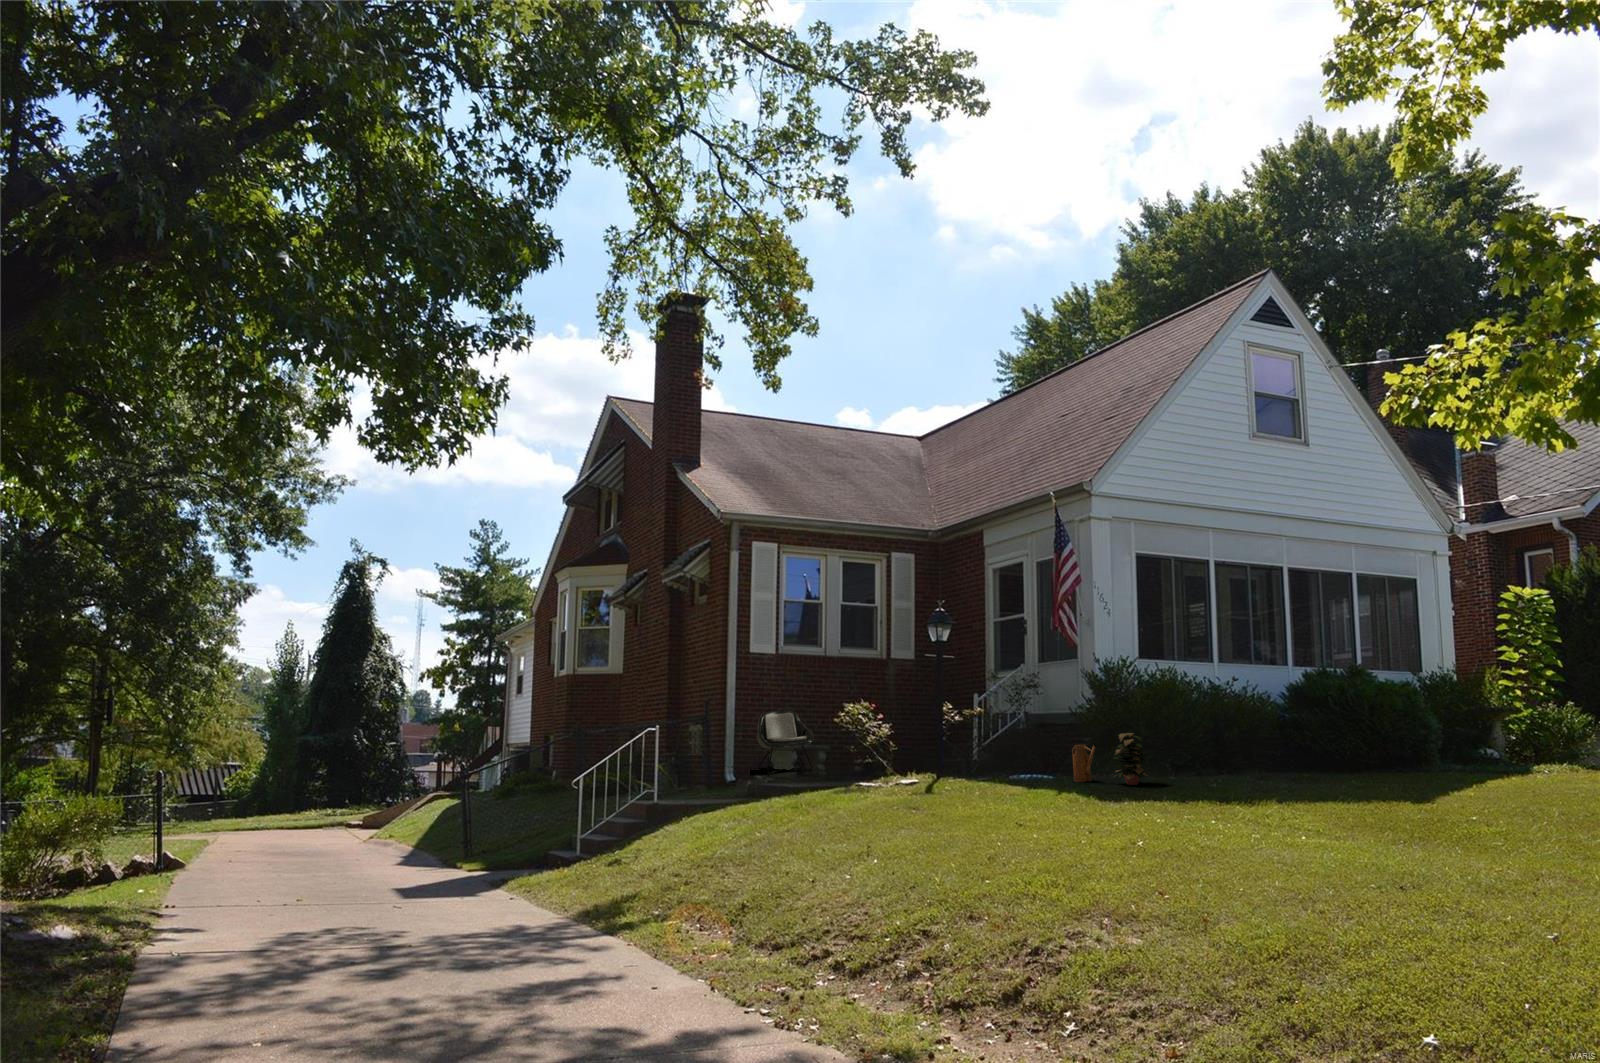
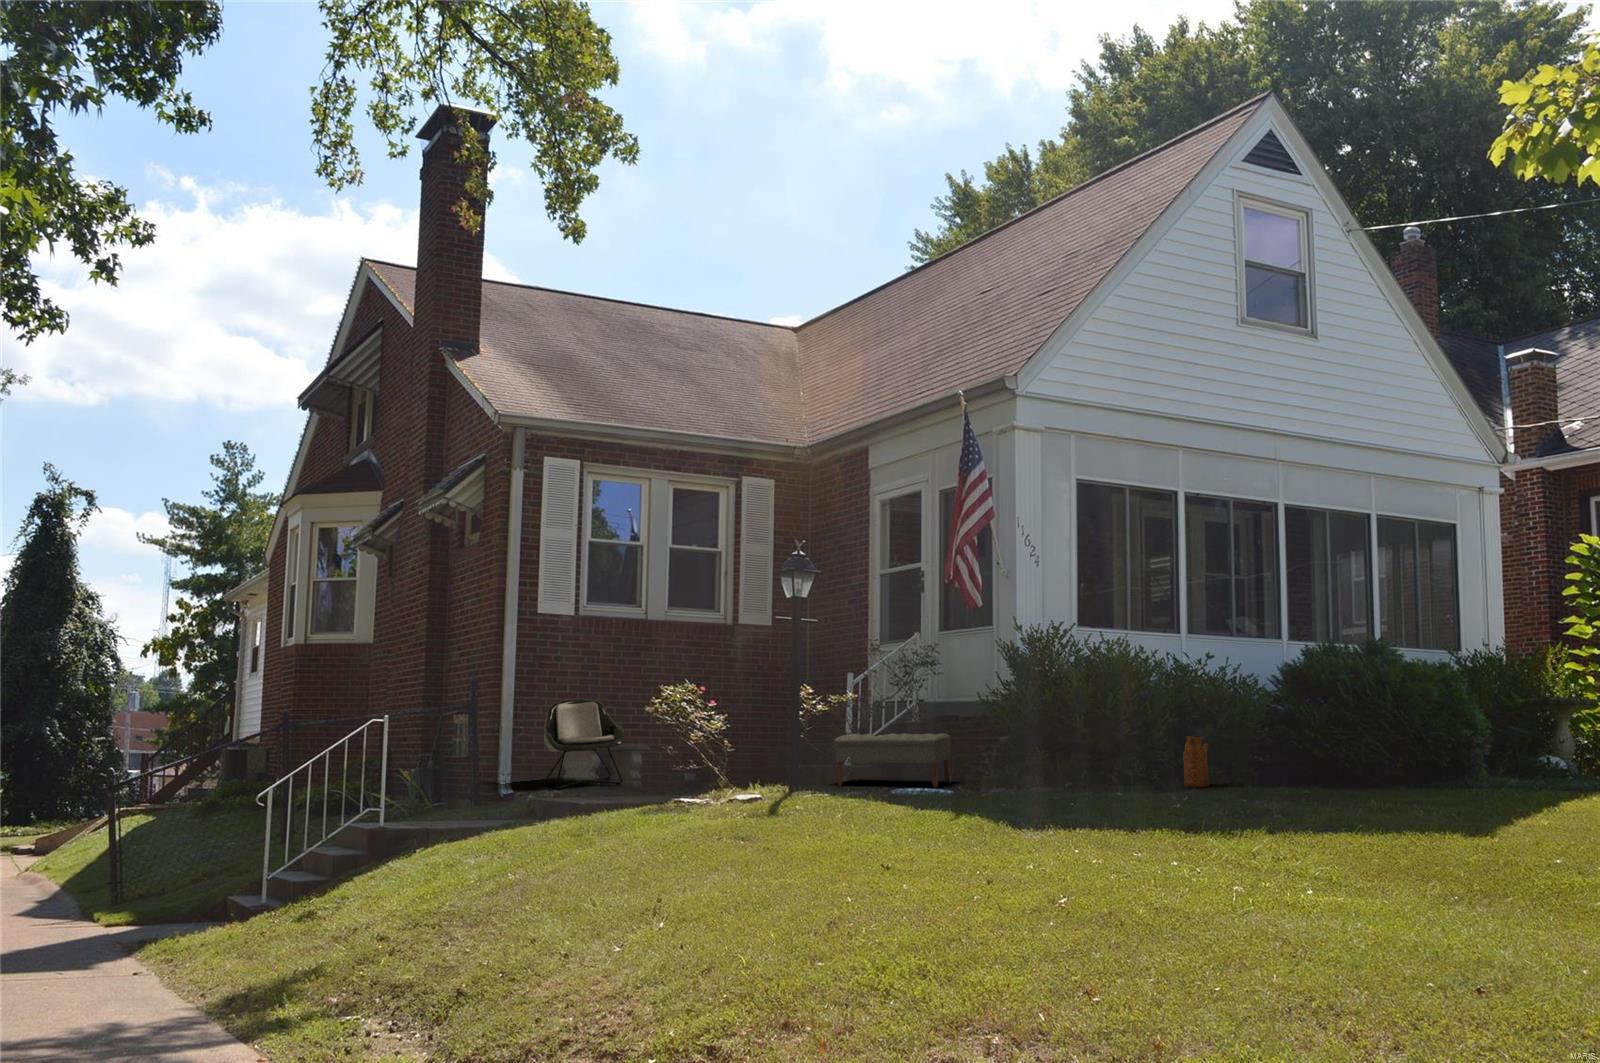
decorative plant: present [1114,733,1149,785] -> none [1039,731,1092,804]
bench: none [963,735,1047,773] -> present [834,733,951,787]
watering can: present [1072,744,1096,782] -> present [1183,736,1209,787]

